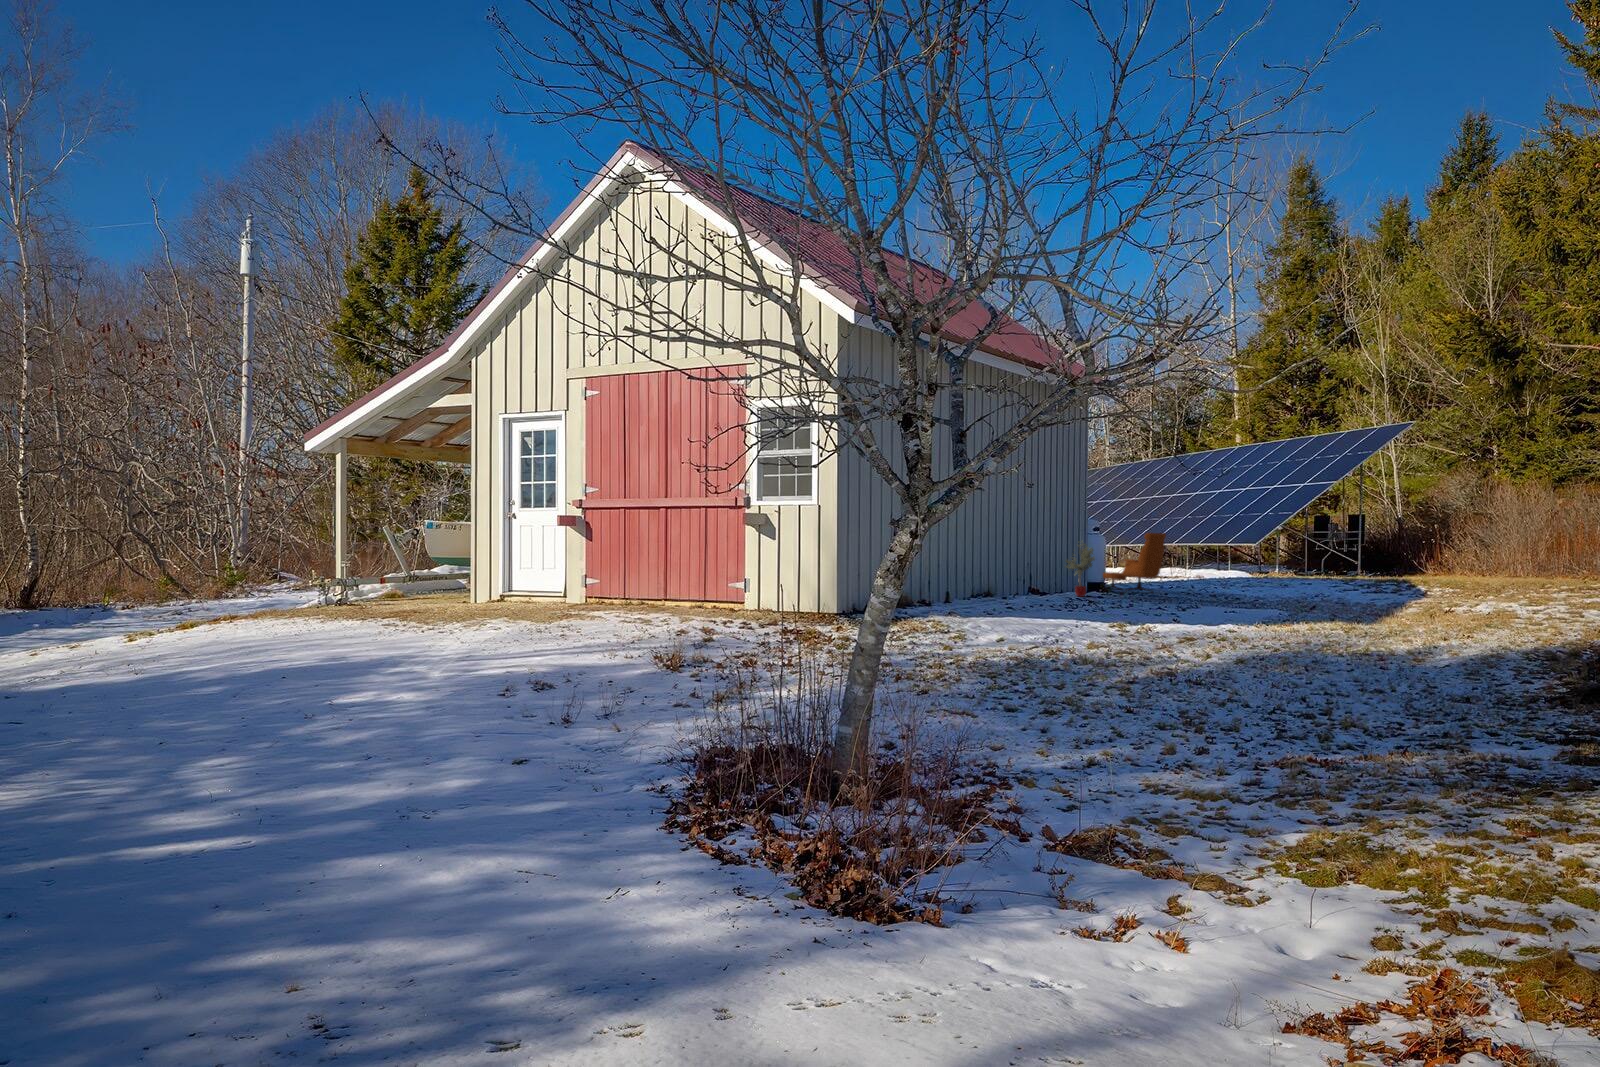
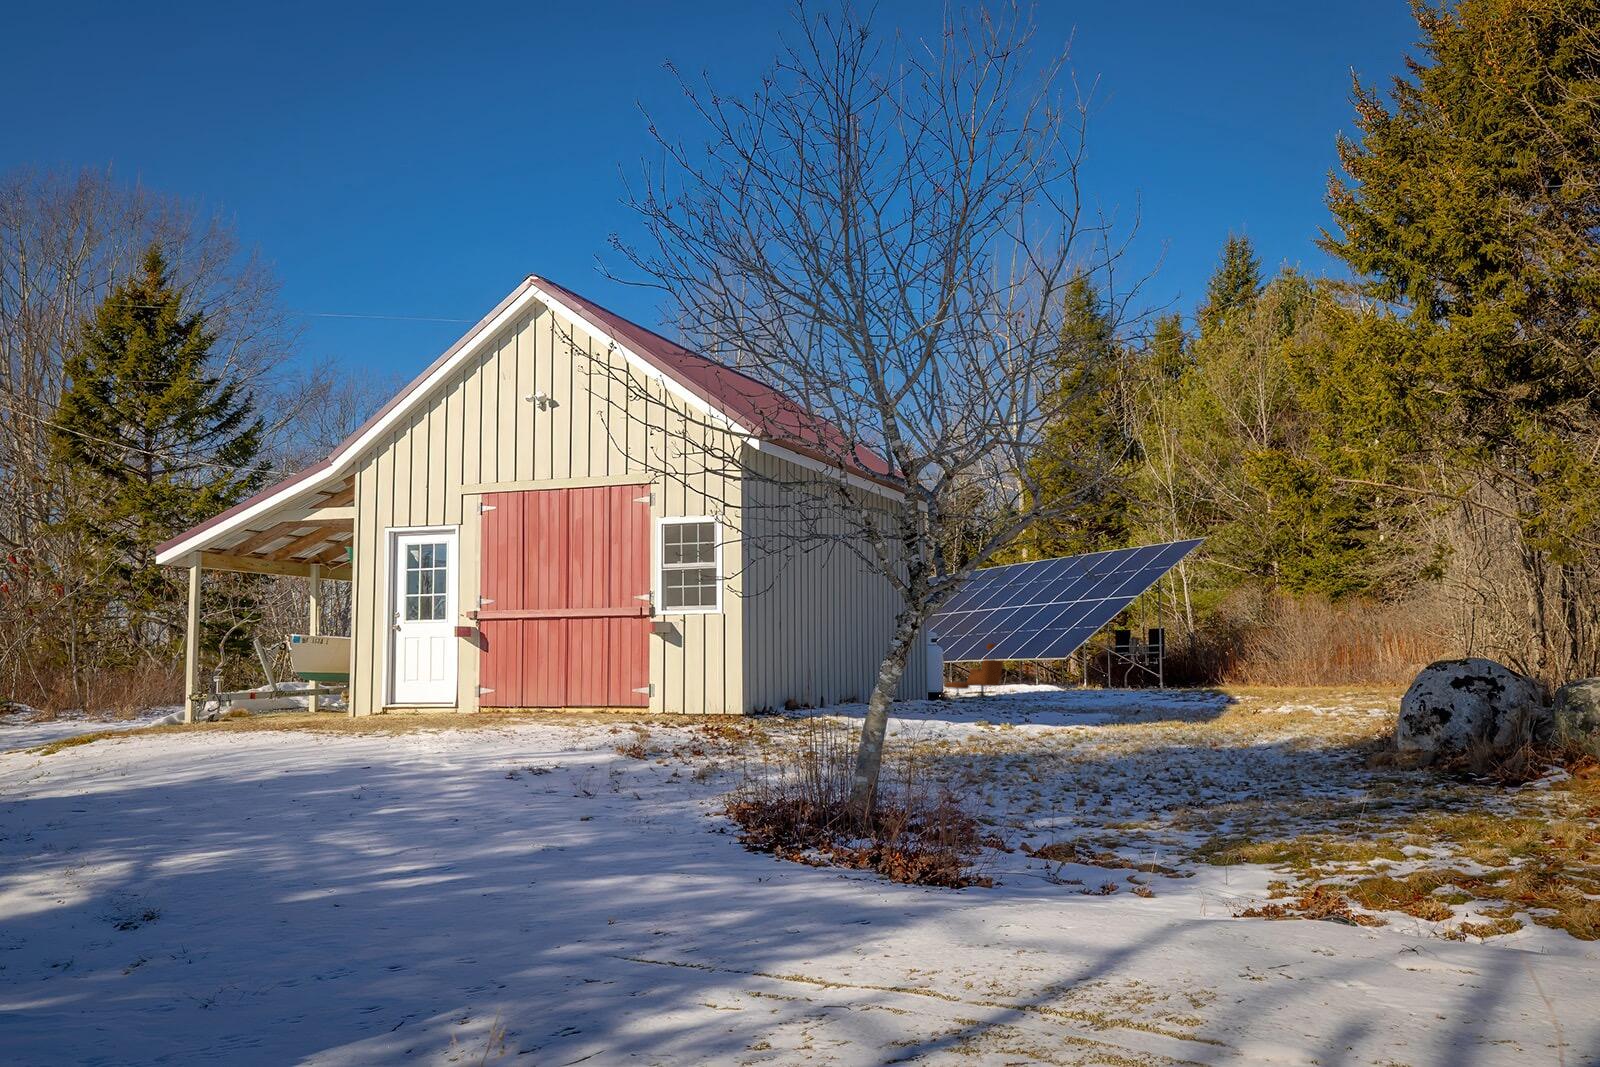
potted tree: present [1065,543,1095,597] -> none [917,651,946,704]

